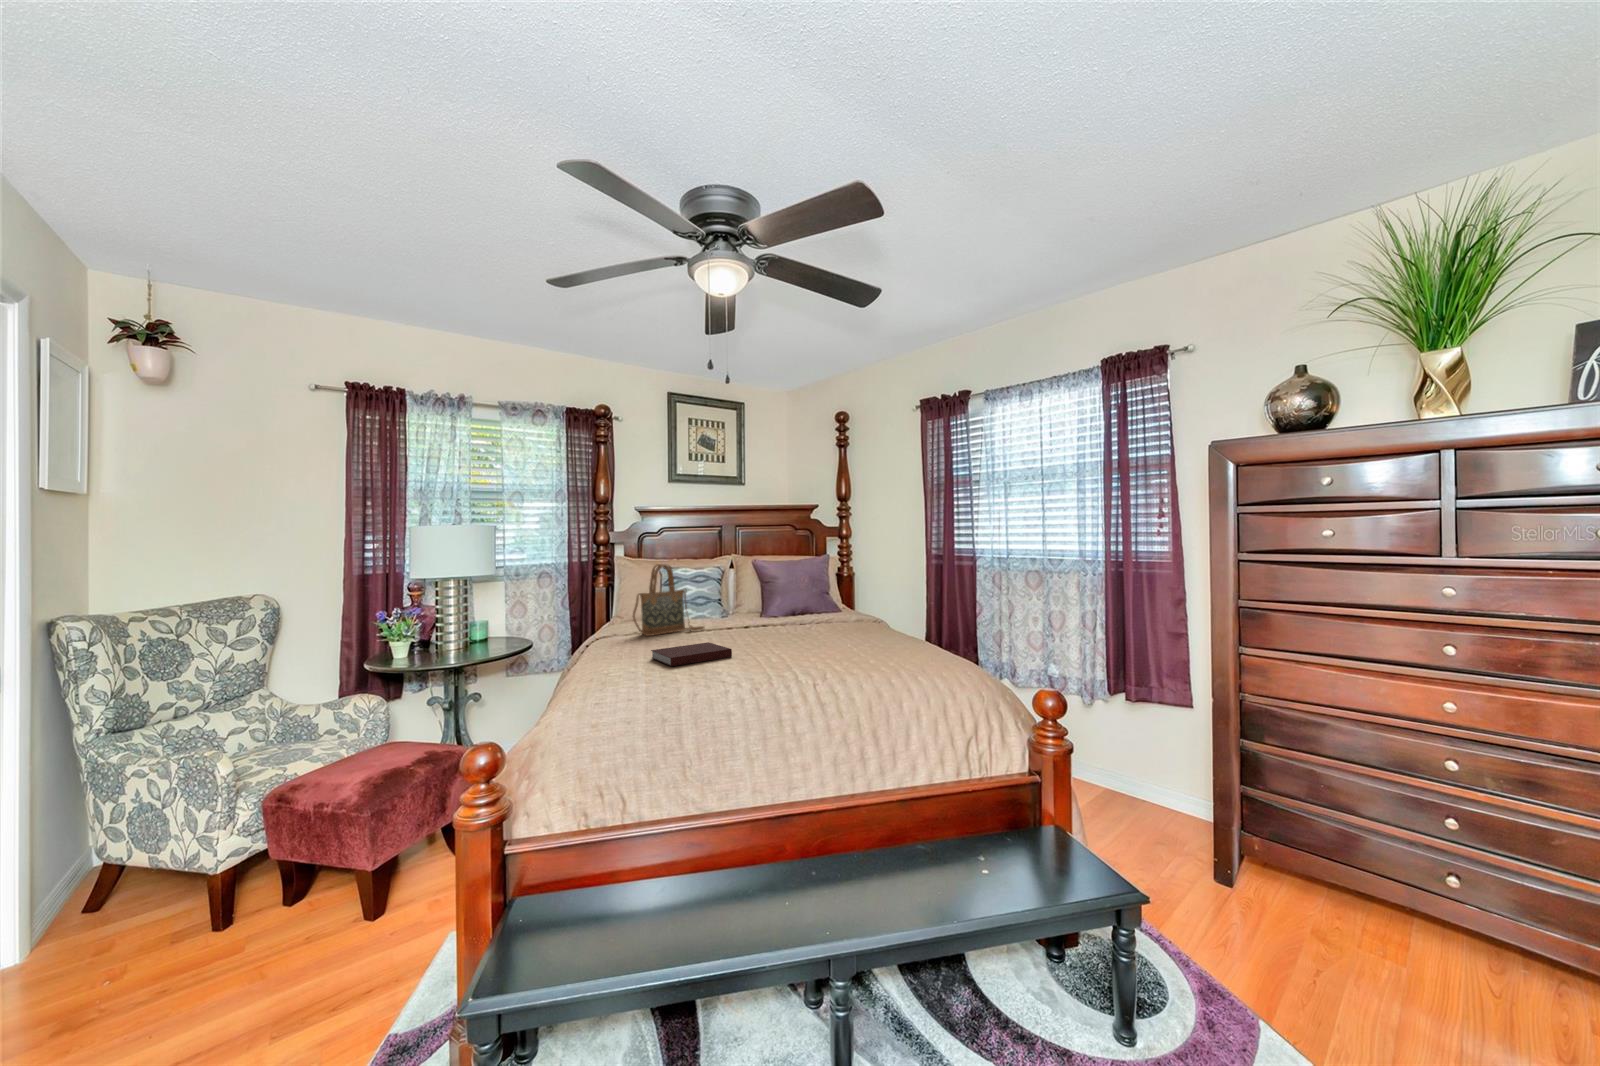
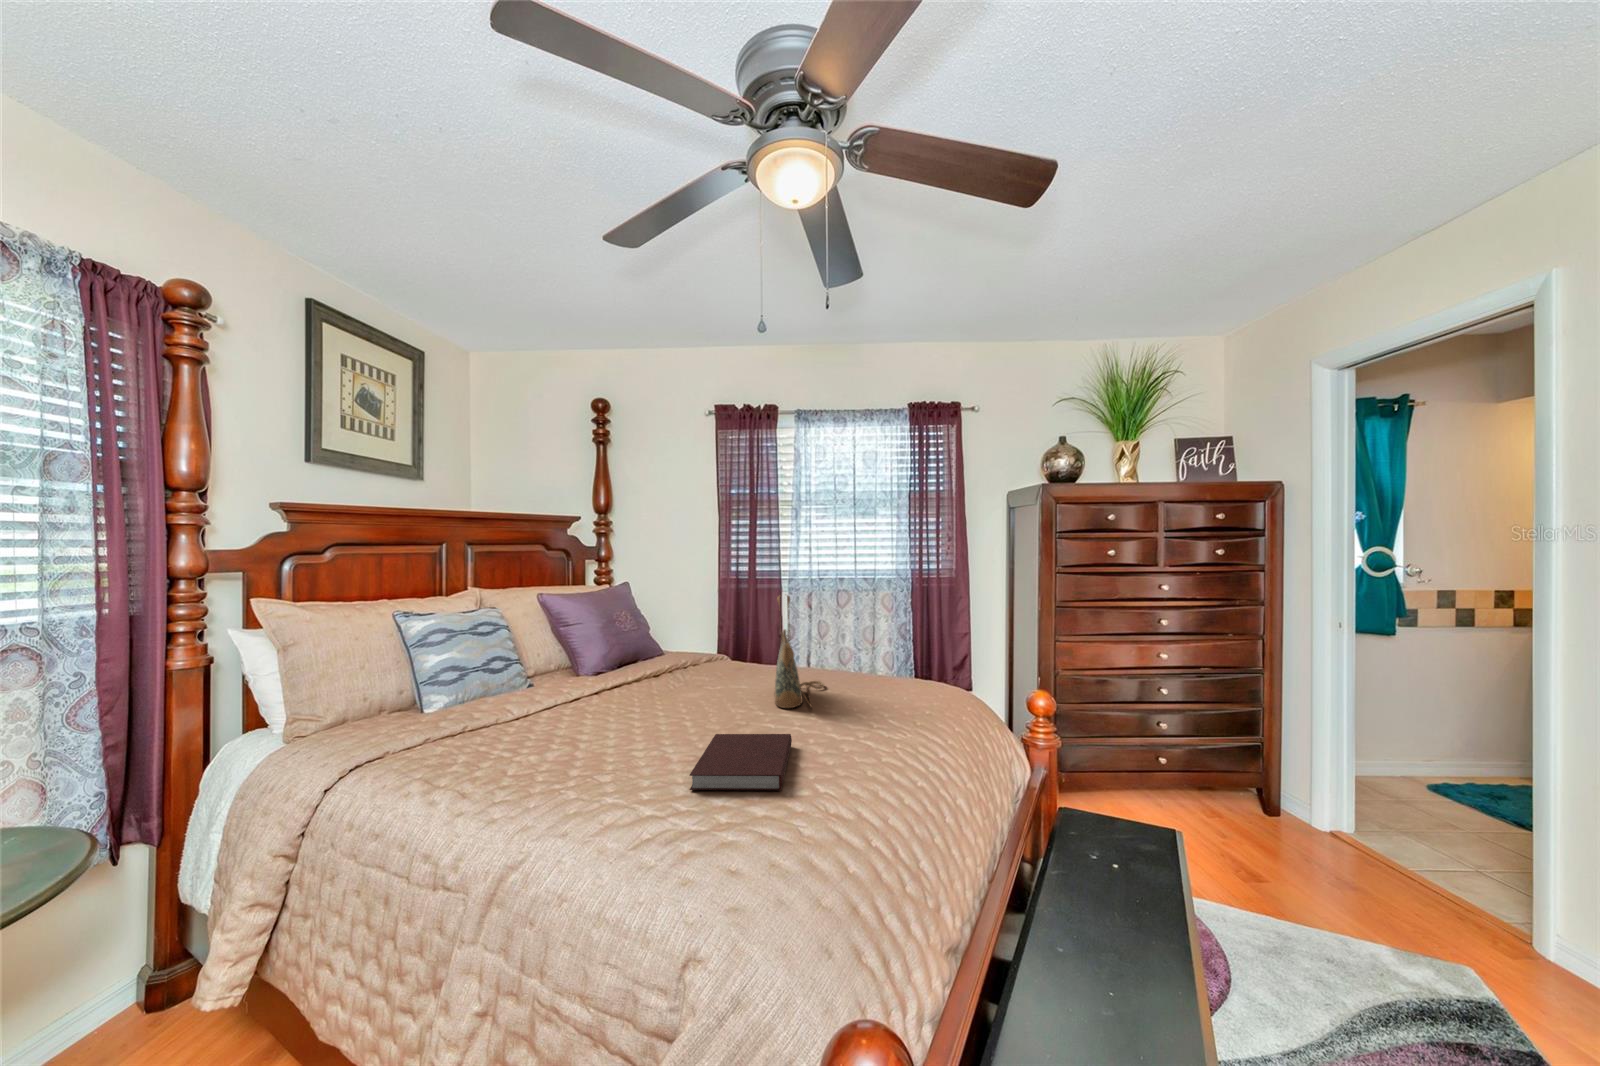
handbag: present [633,564,704,636] -> present [775,596,824,708]

